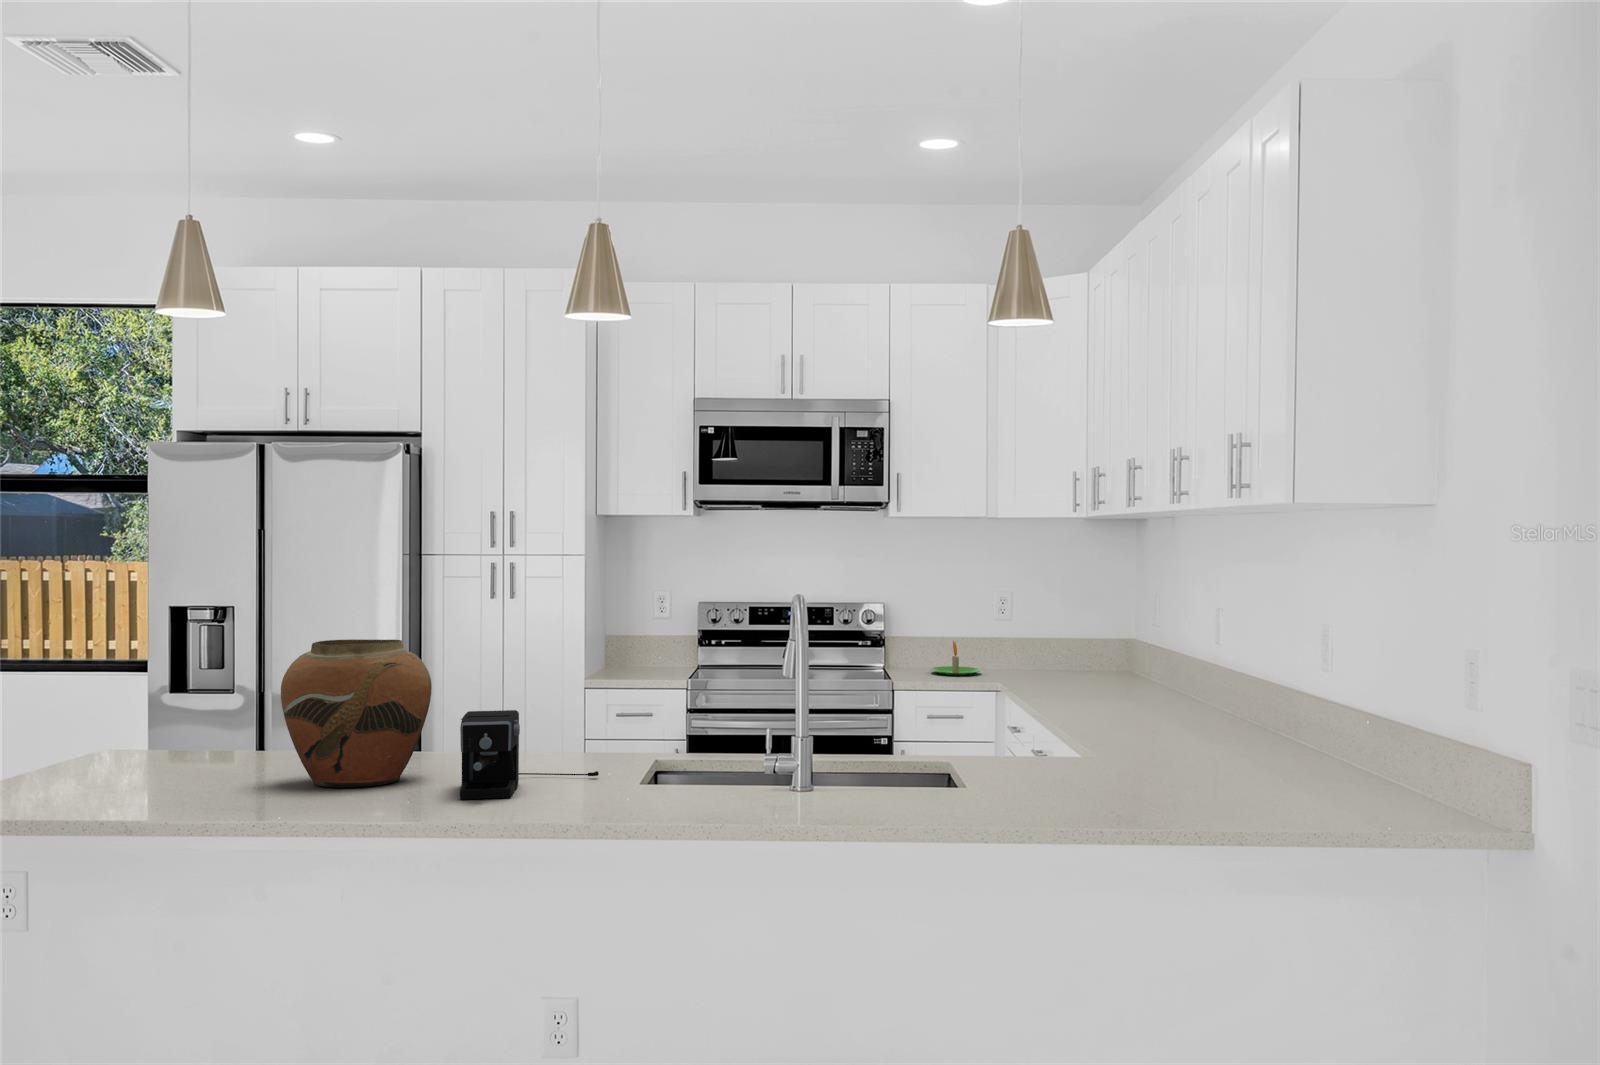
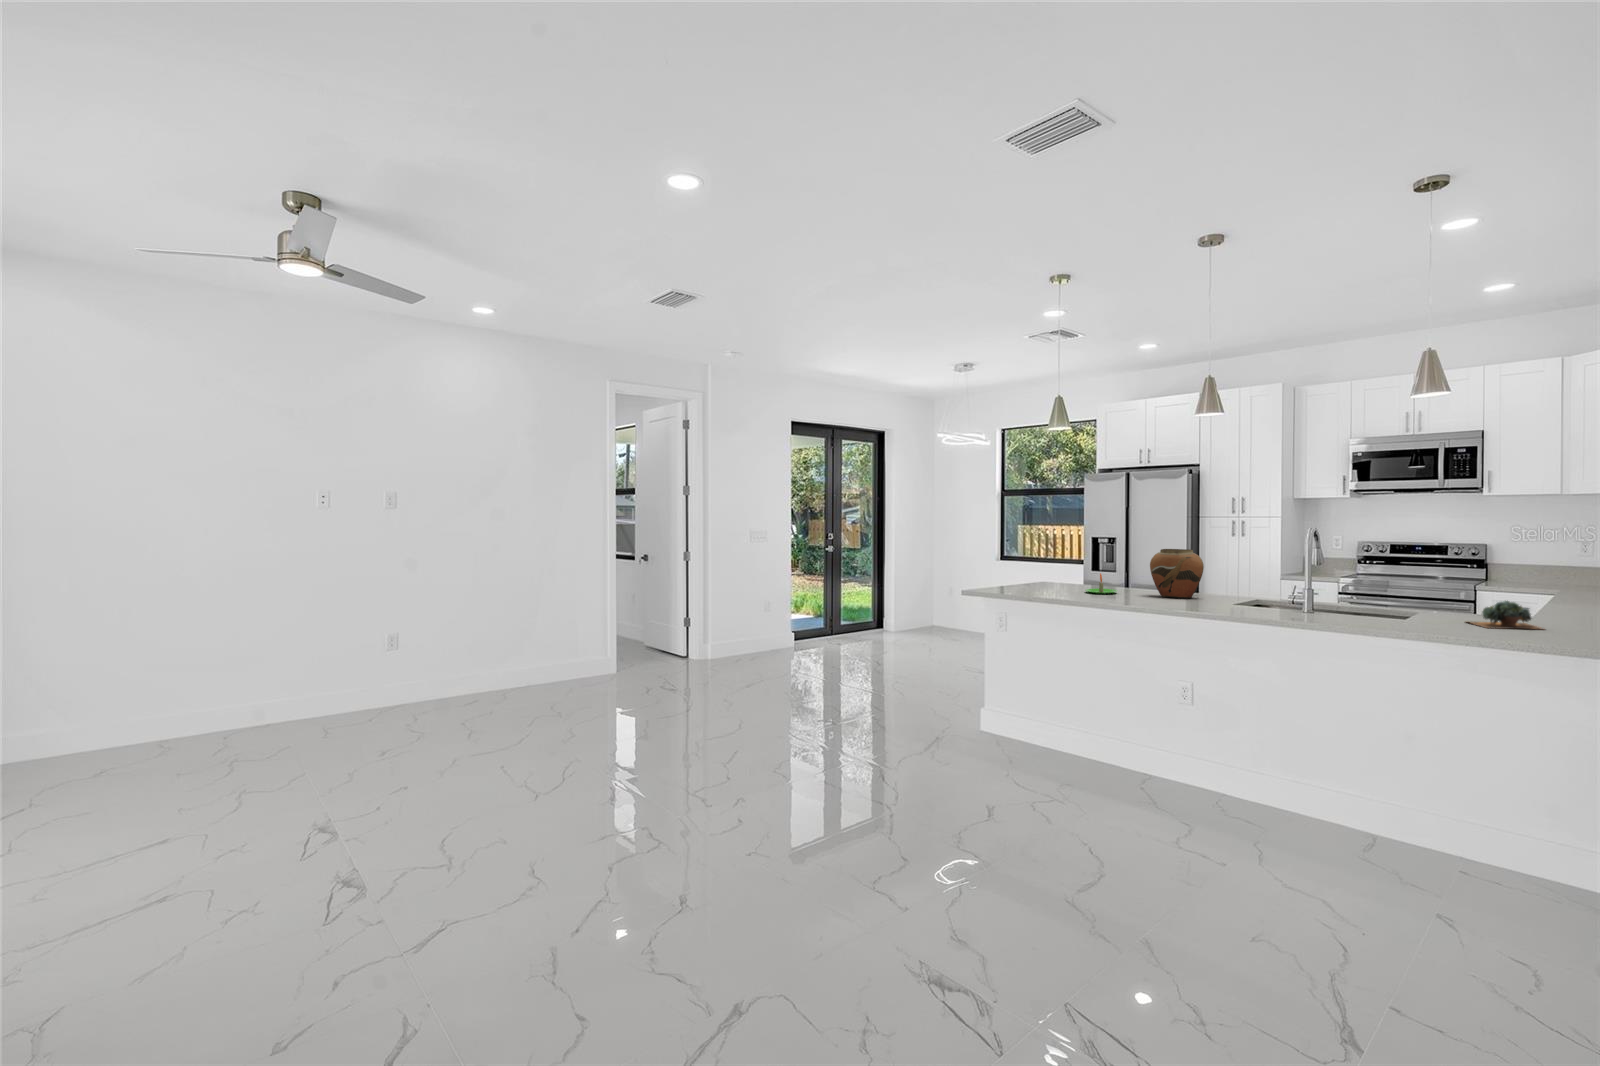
candle: present [930,641,981,675] -> present [1085,573,1117,594]
coffee maker: present [460,710,599,799] -> none [1214,575,1271,605]
succulent plant: none [1002,735,1144,812] -> present [1468,601,1541,629]

